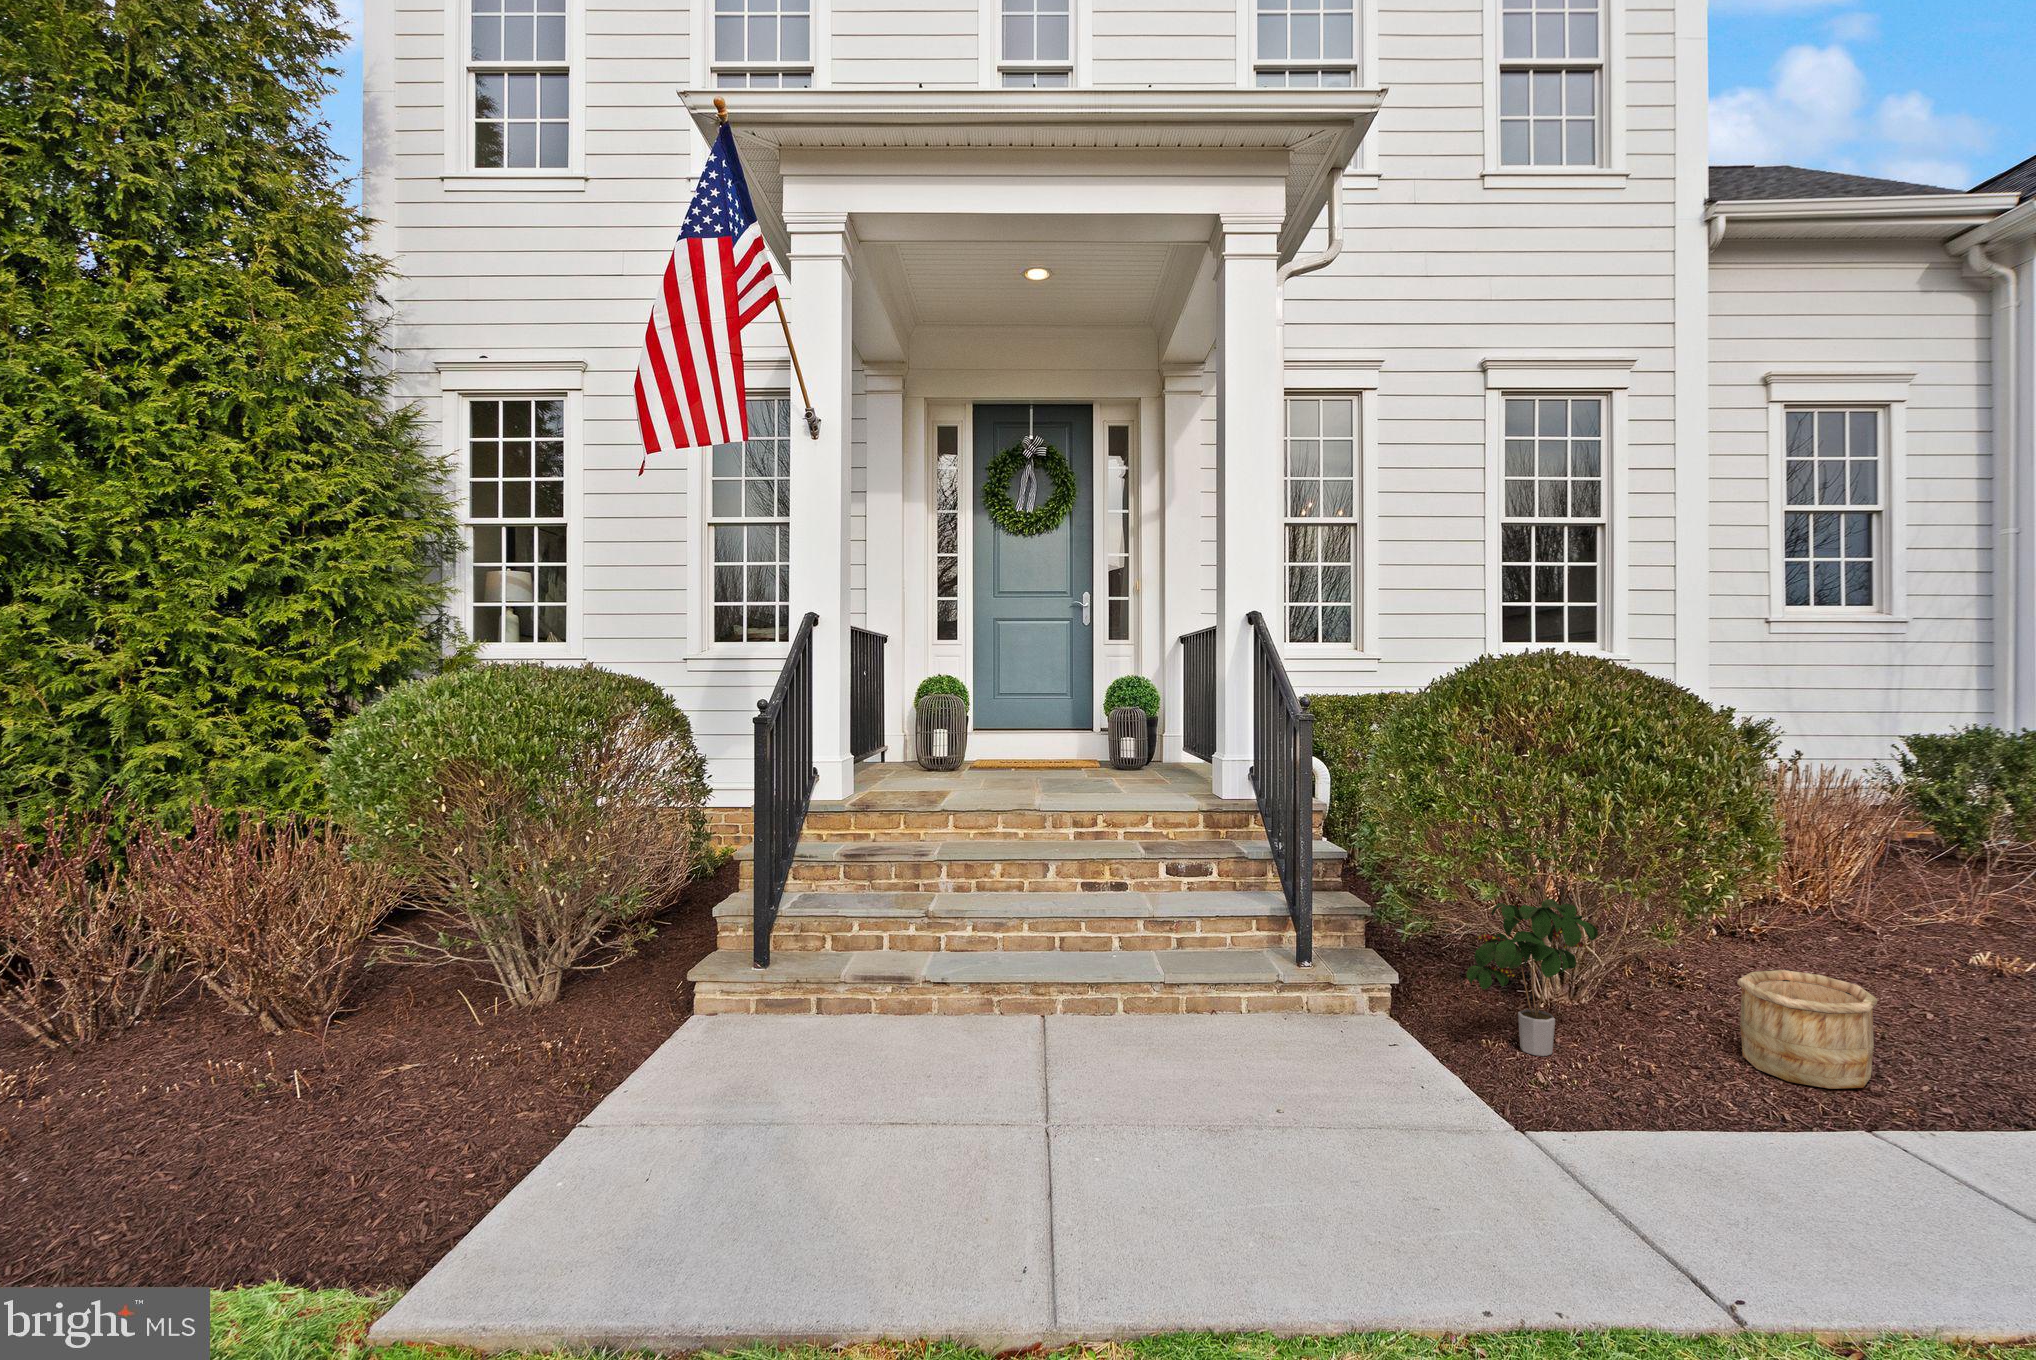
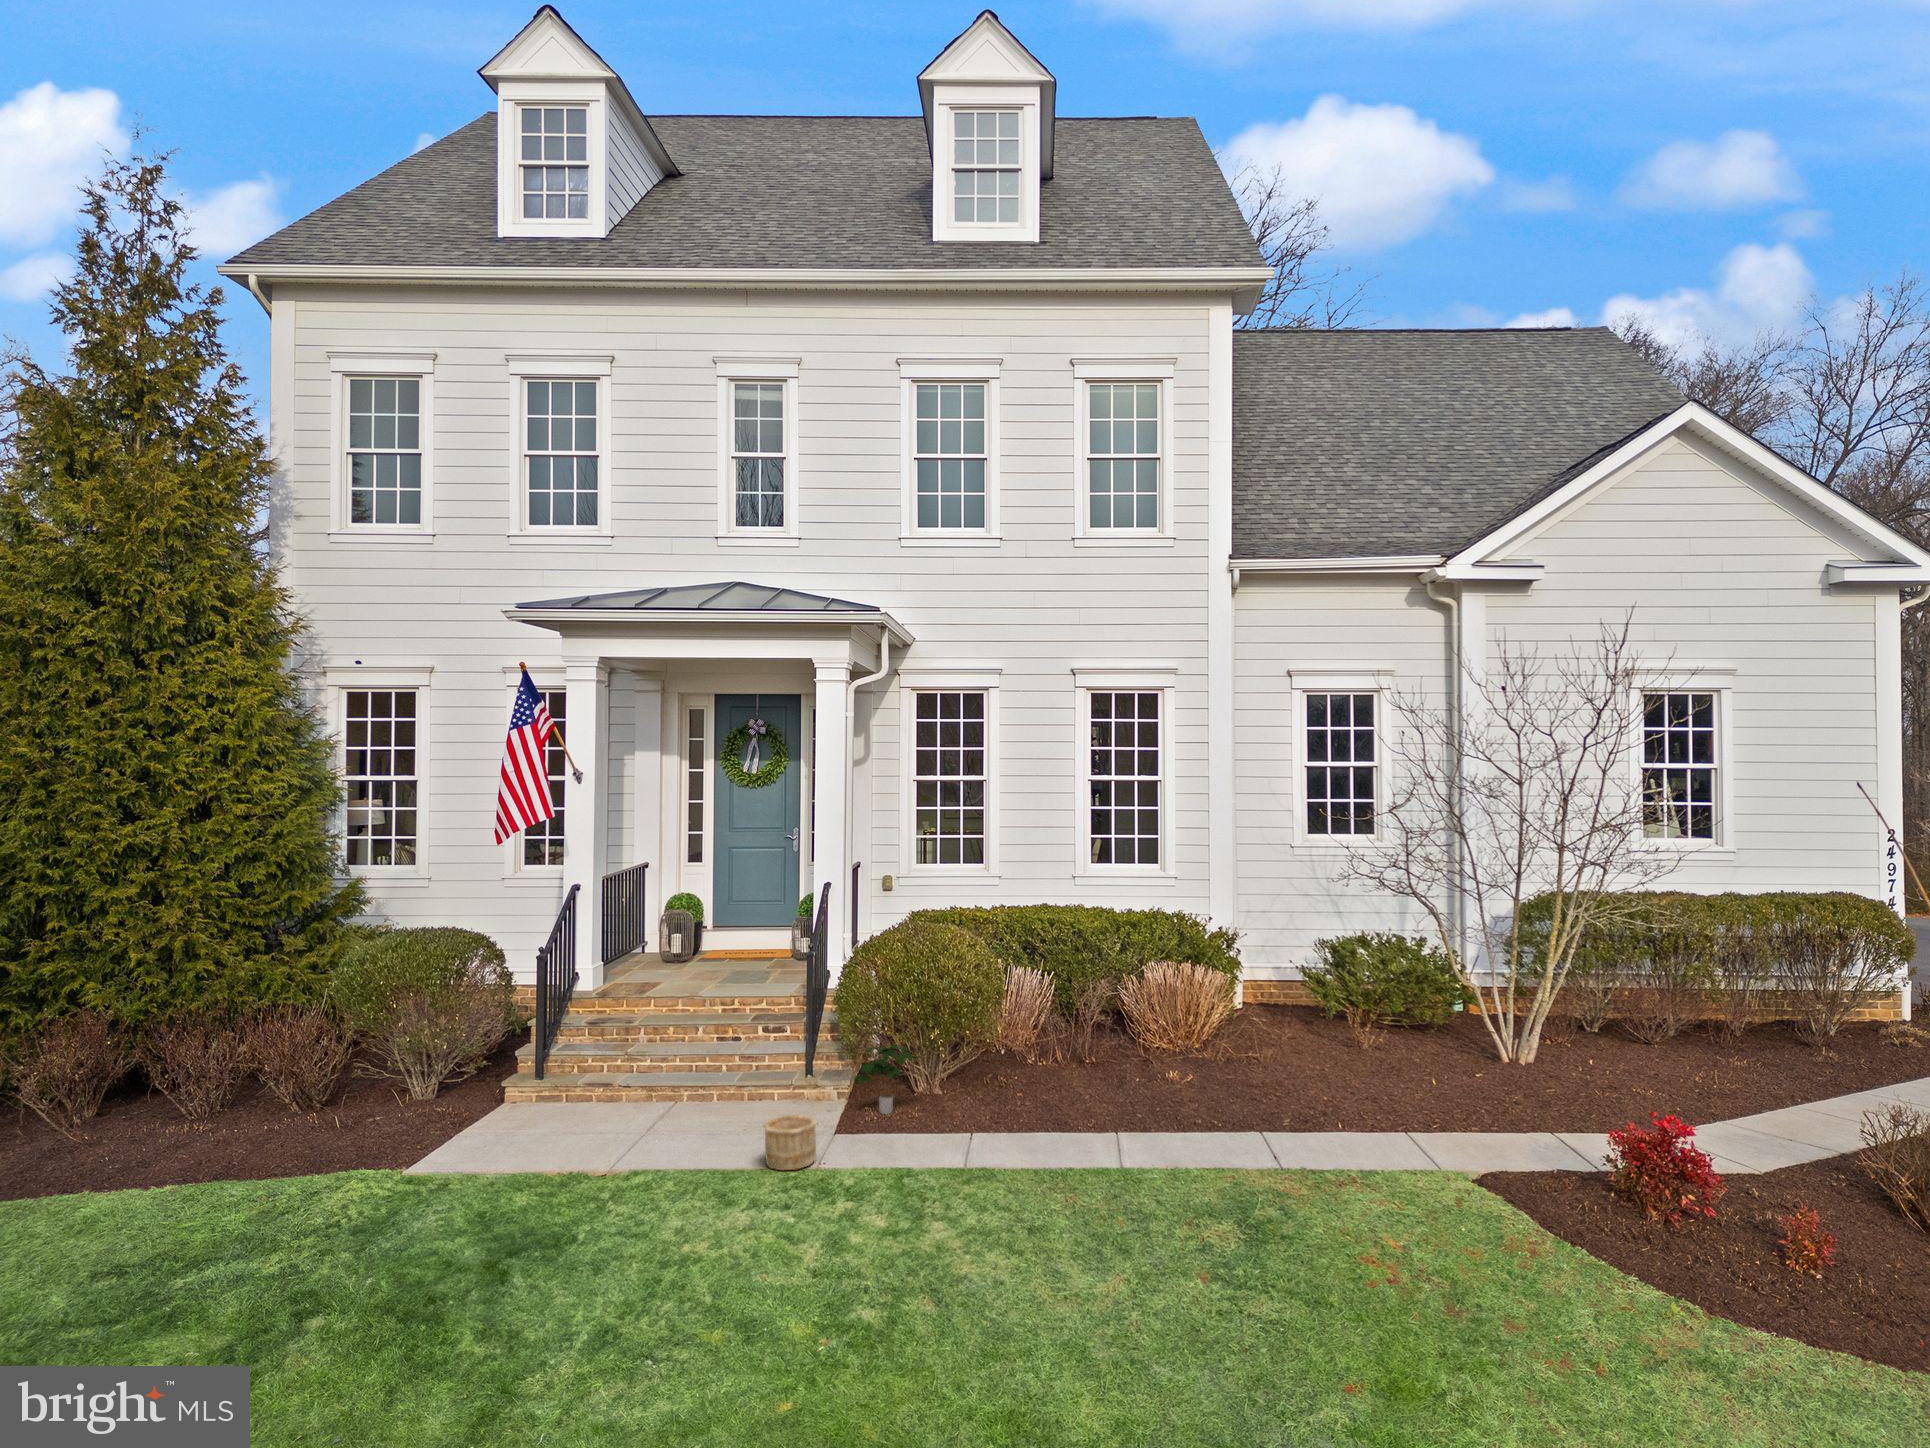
wooden bucket: present [1737,970,1878,1089] -> present [764,1115,817,1170]

